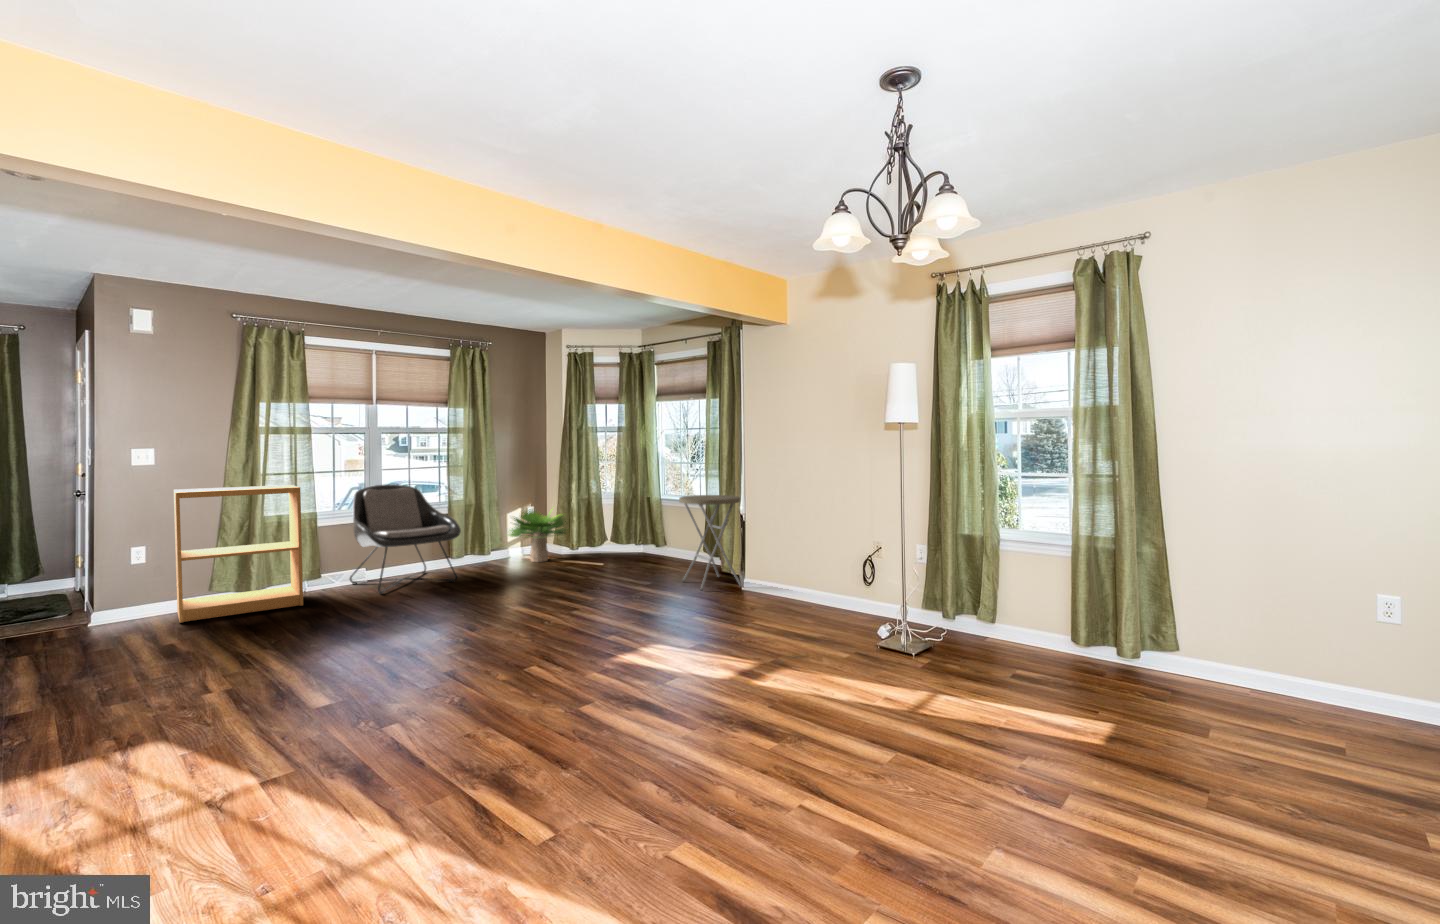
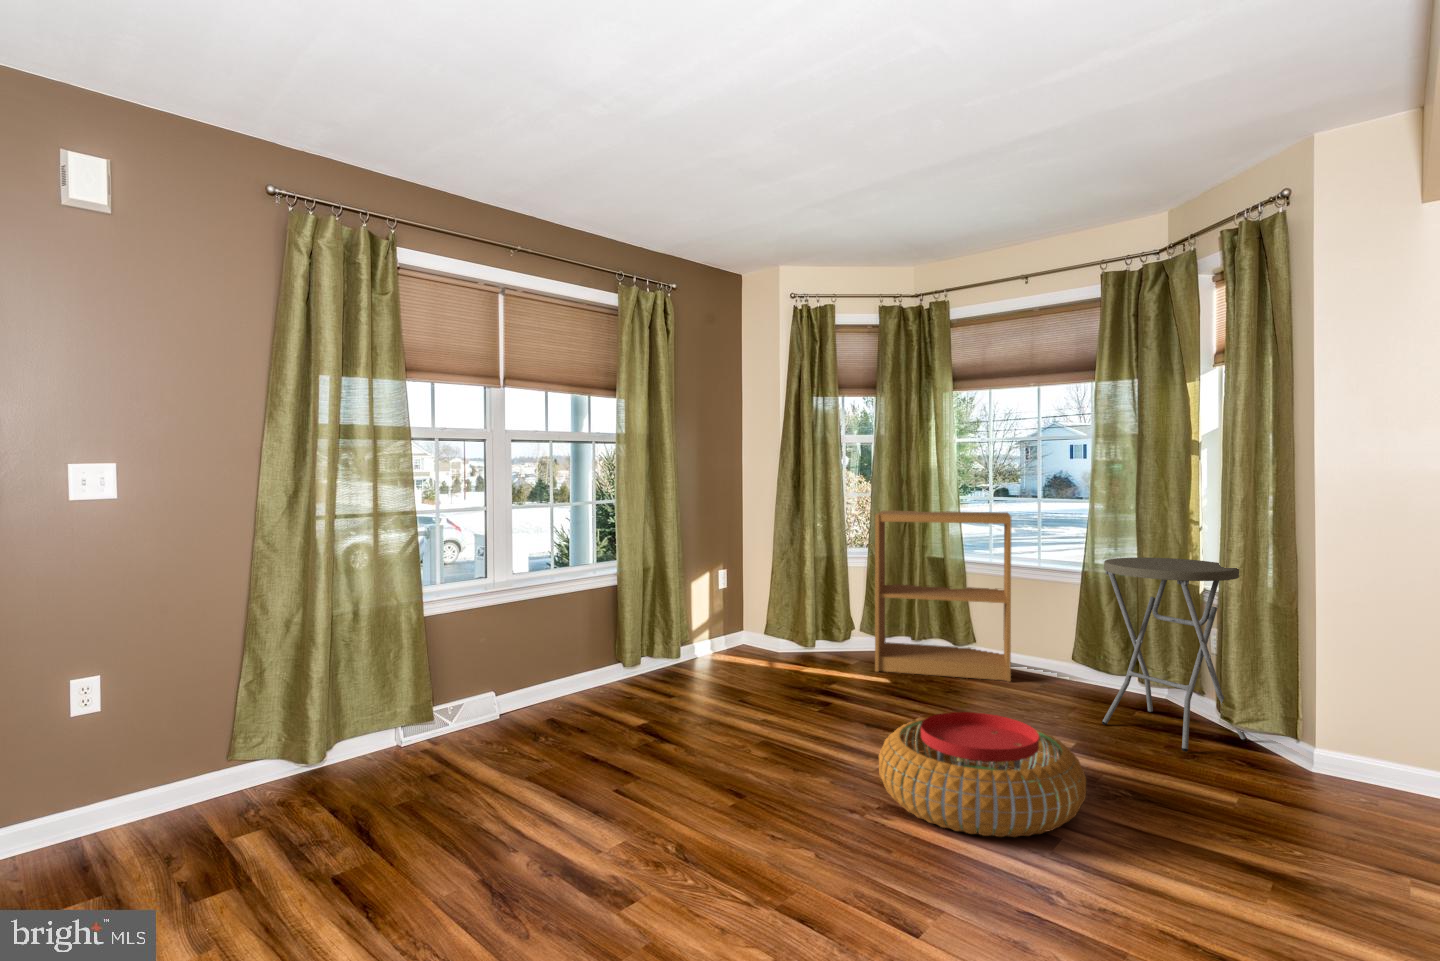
lounge chair: present [350,484,461,594] -> none [469,535,677,758]
bookshelf: present [174,485,303,623] -> present [875,510,1011,682]
potted plant: present [510,509,566,562] -> none [698,566,815,670]
pouf: none [517,568,613,616] -> present [879,712,1086,837]

